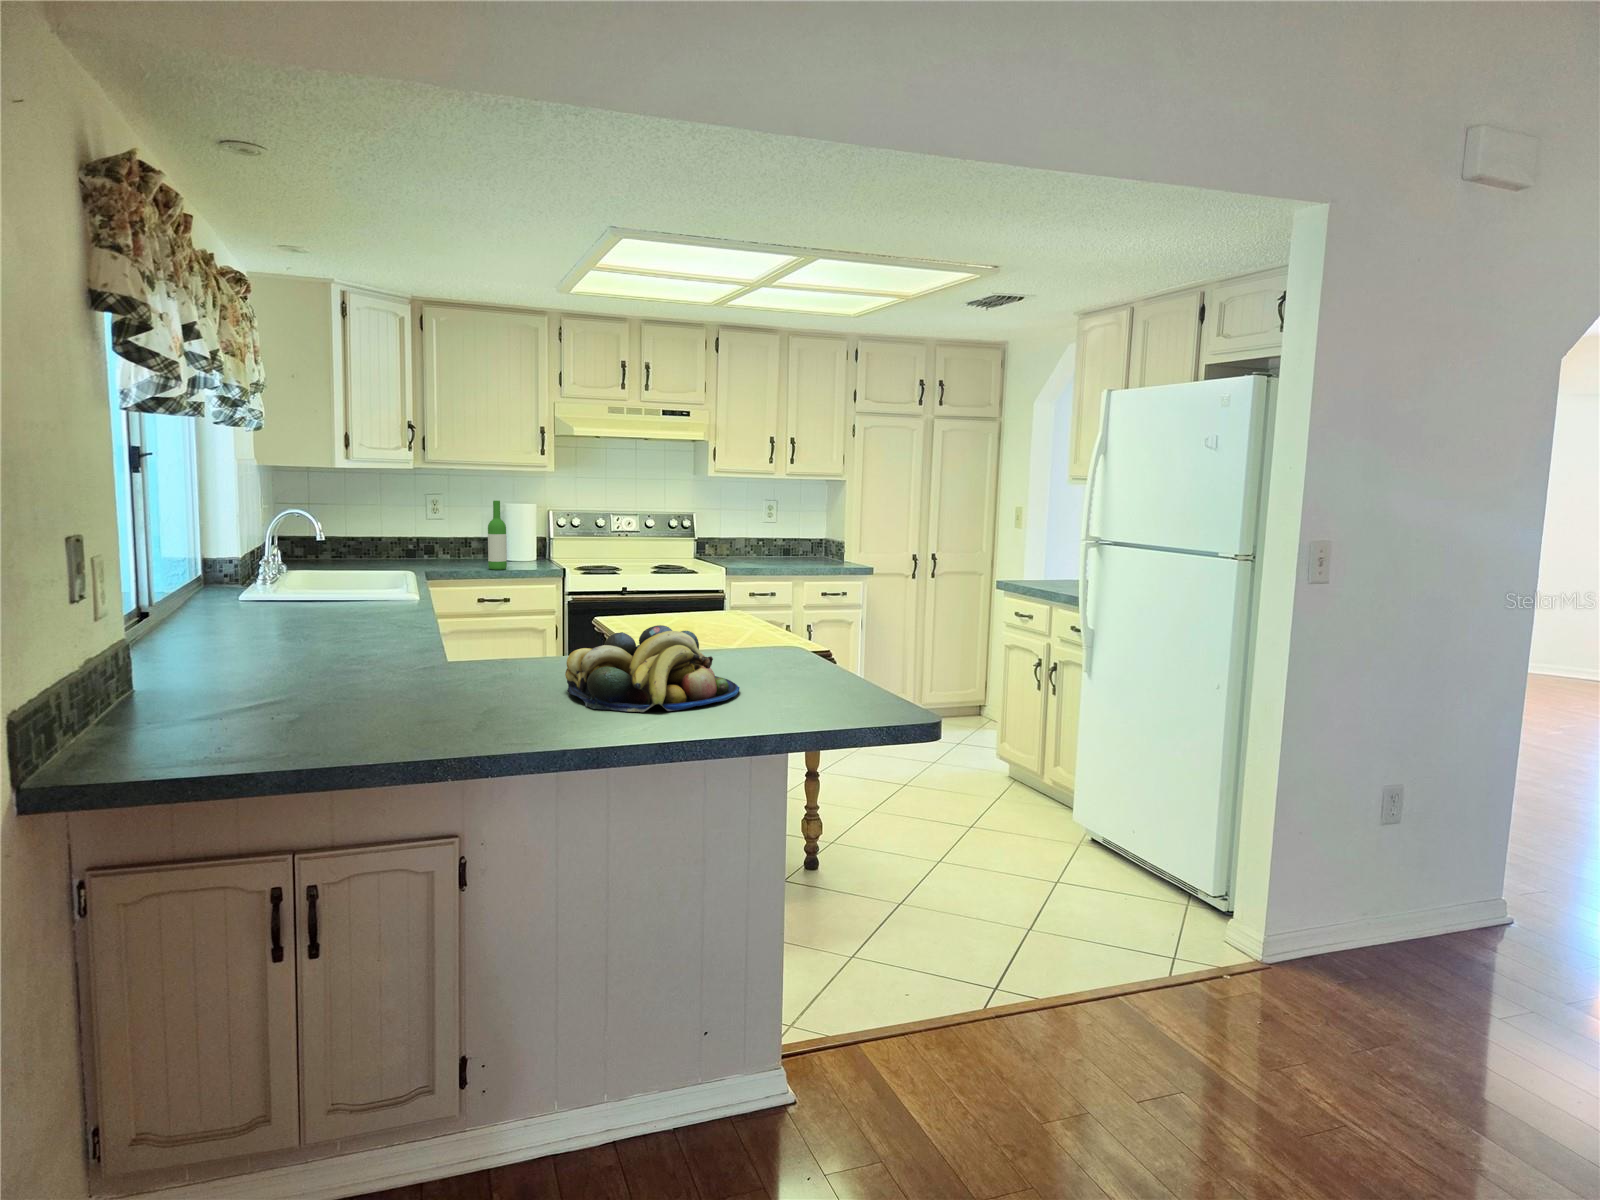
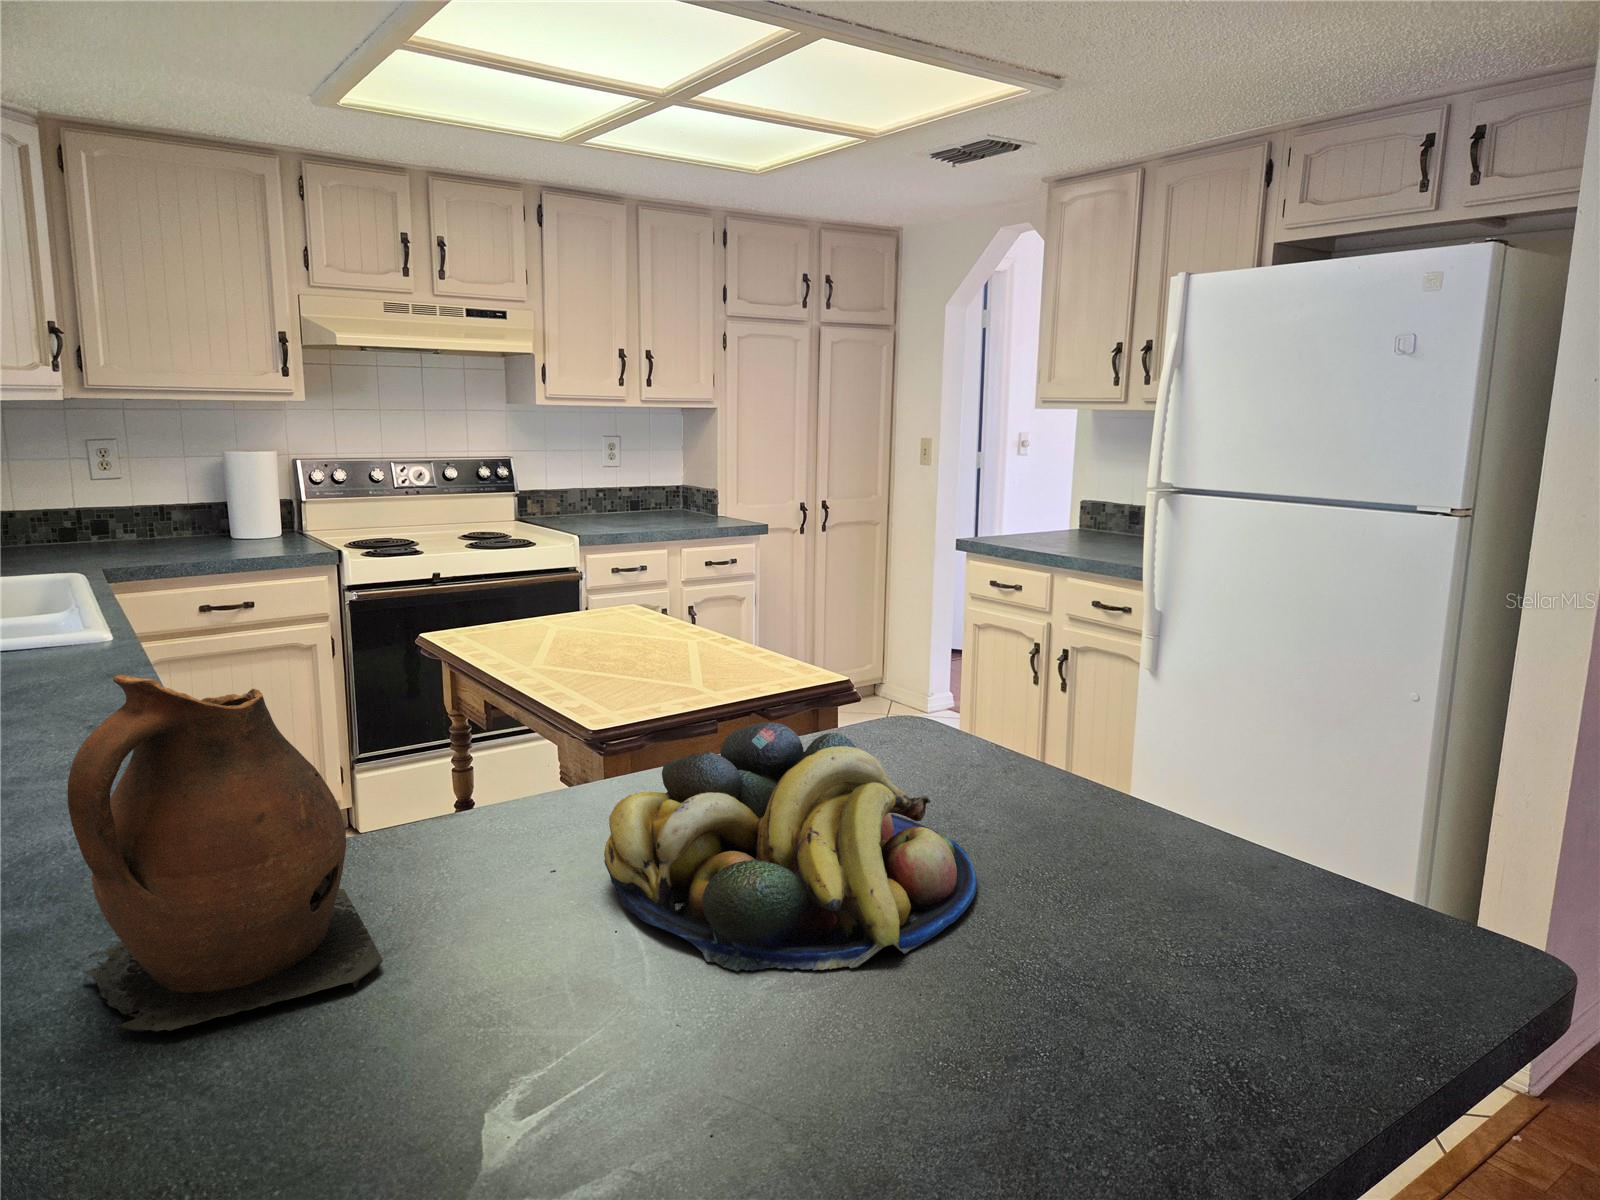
wine bottle: present [488,500,507,570] -> none [208,449,244,558]
ceramic pitcher: none [352,568,462,700] -> present [67,674,383,1031]

